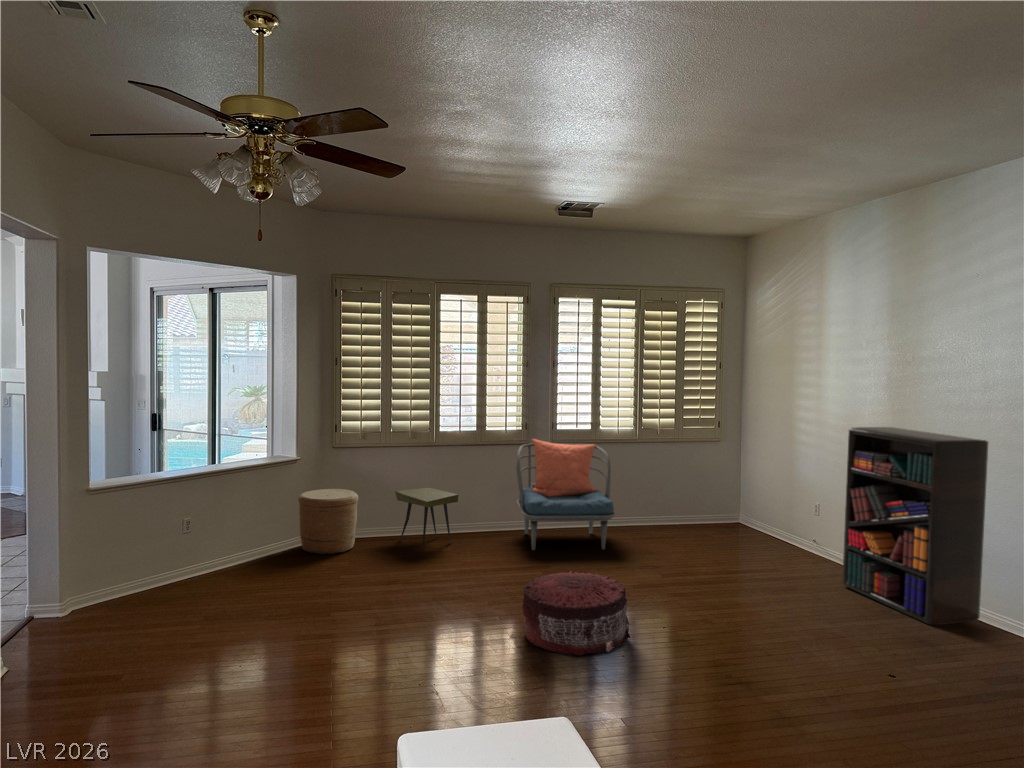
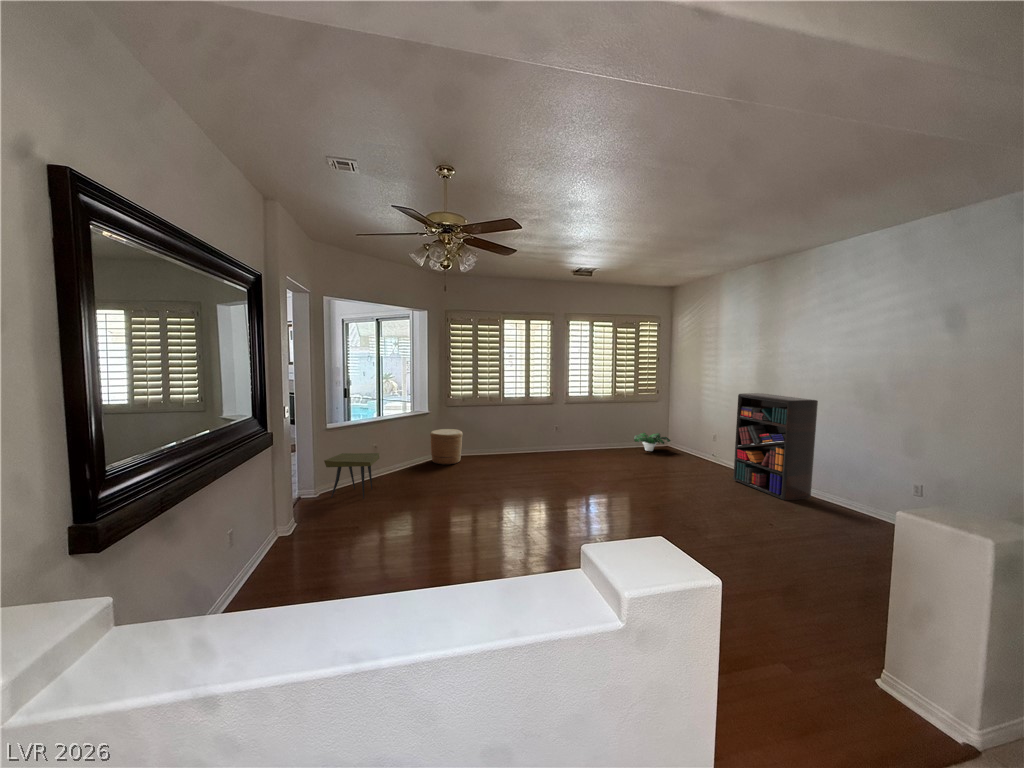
armchair: present [516,439,615,550] -> none [548,401,604,462]
side table: present [395,488,458,550] -> present [324,453,379,499]
potted plant: none [673,496,738,530] -> present [634,433,670,451]
pouf: present [522,571,630,656] -> none [564,471,624,515]

